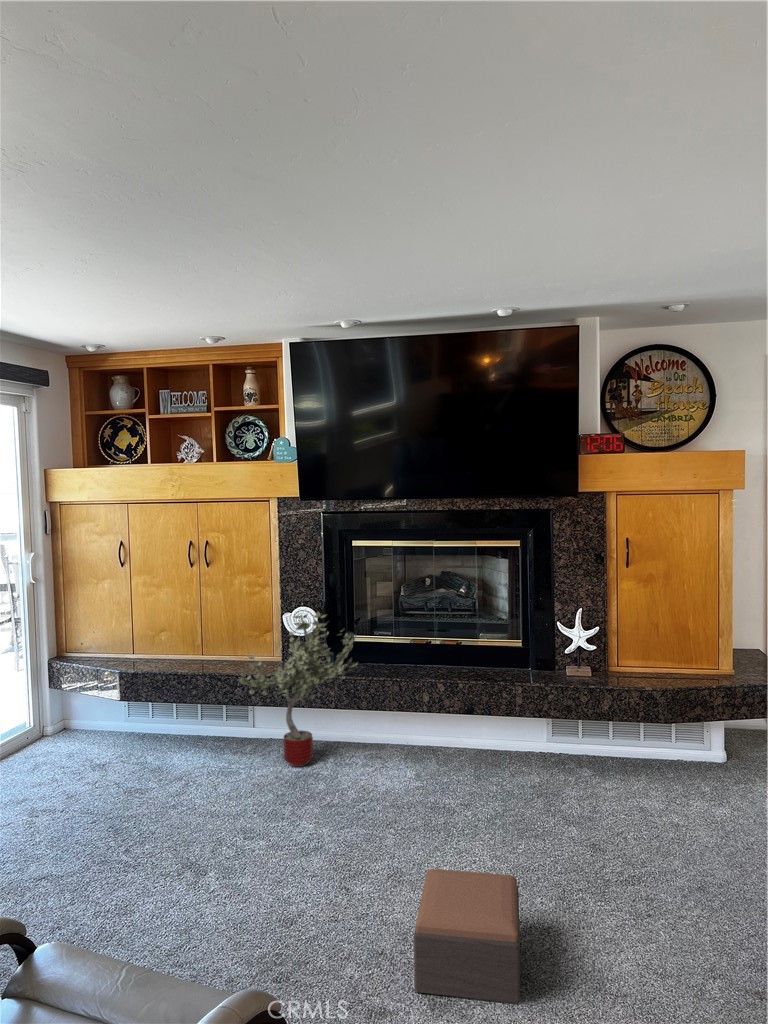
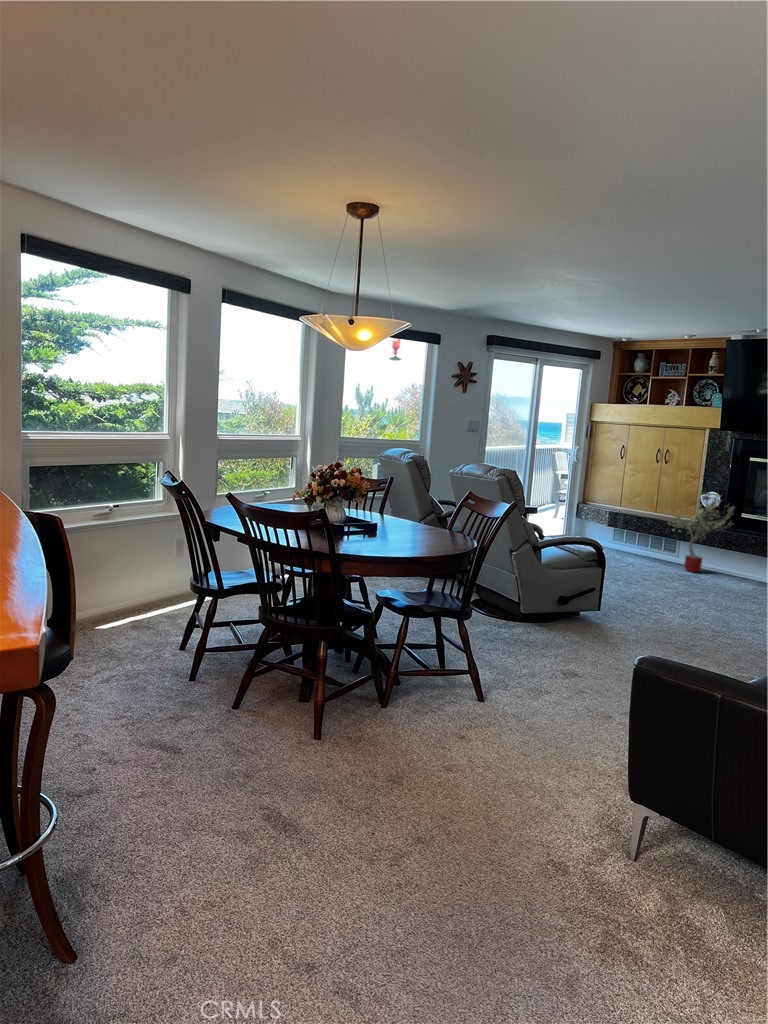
footstool: present [414,869,520,1004] -> none [683,583,744,625]

